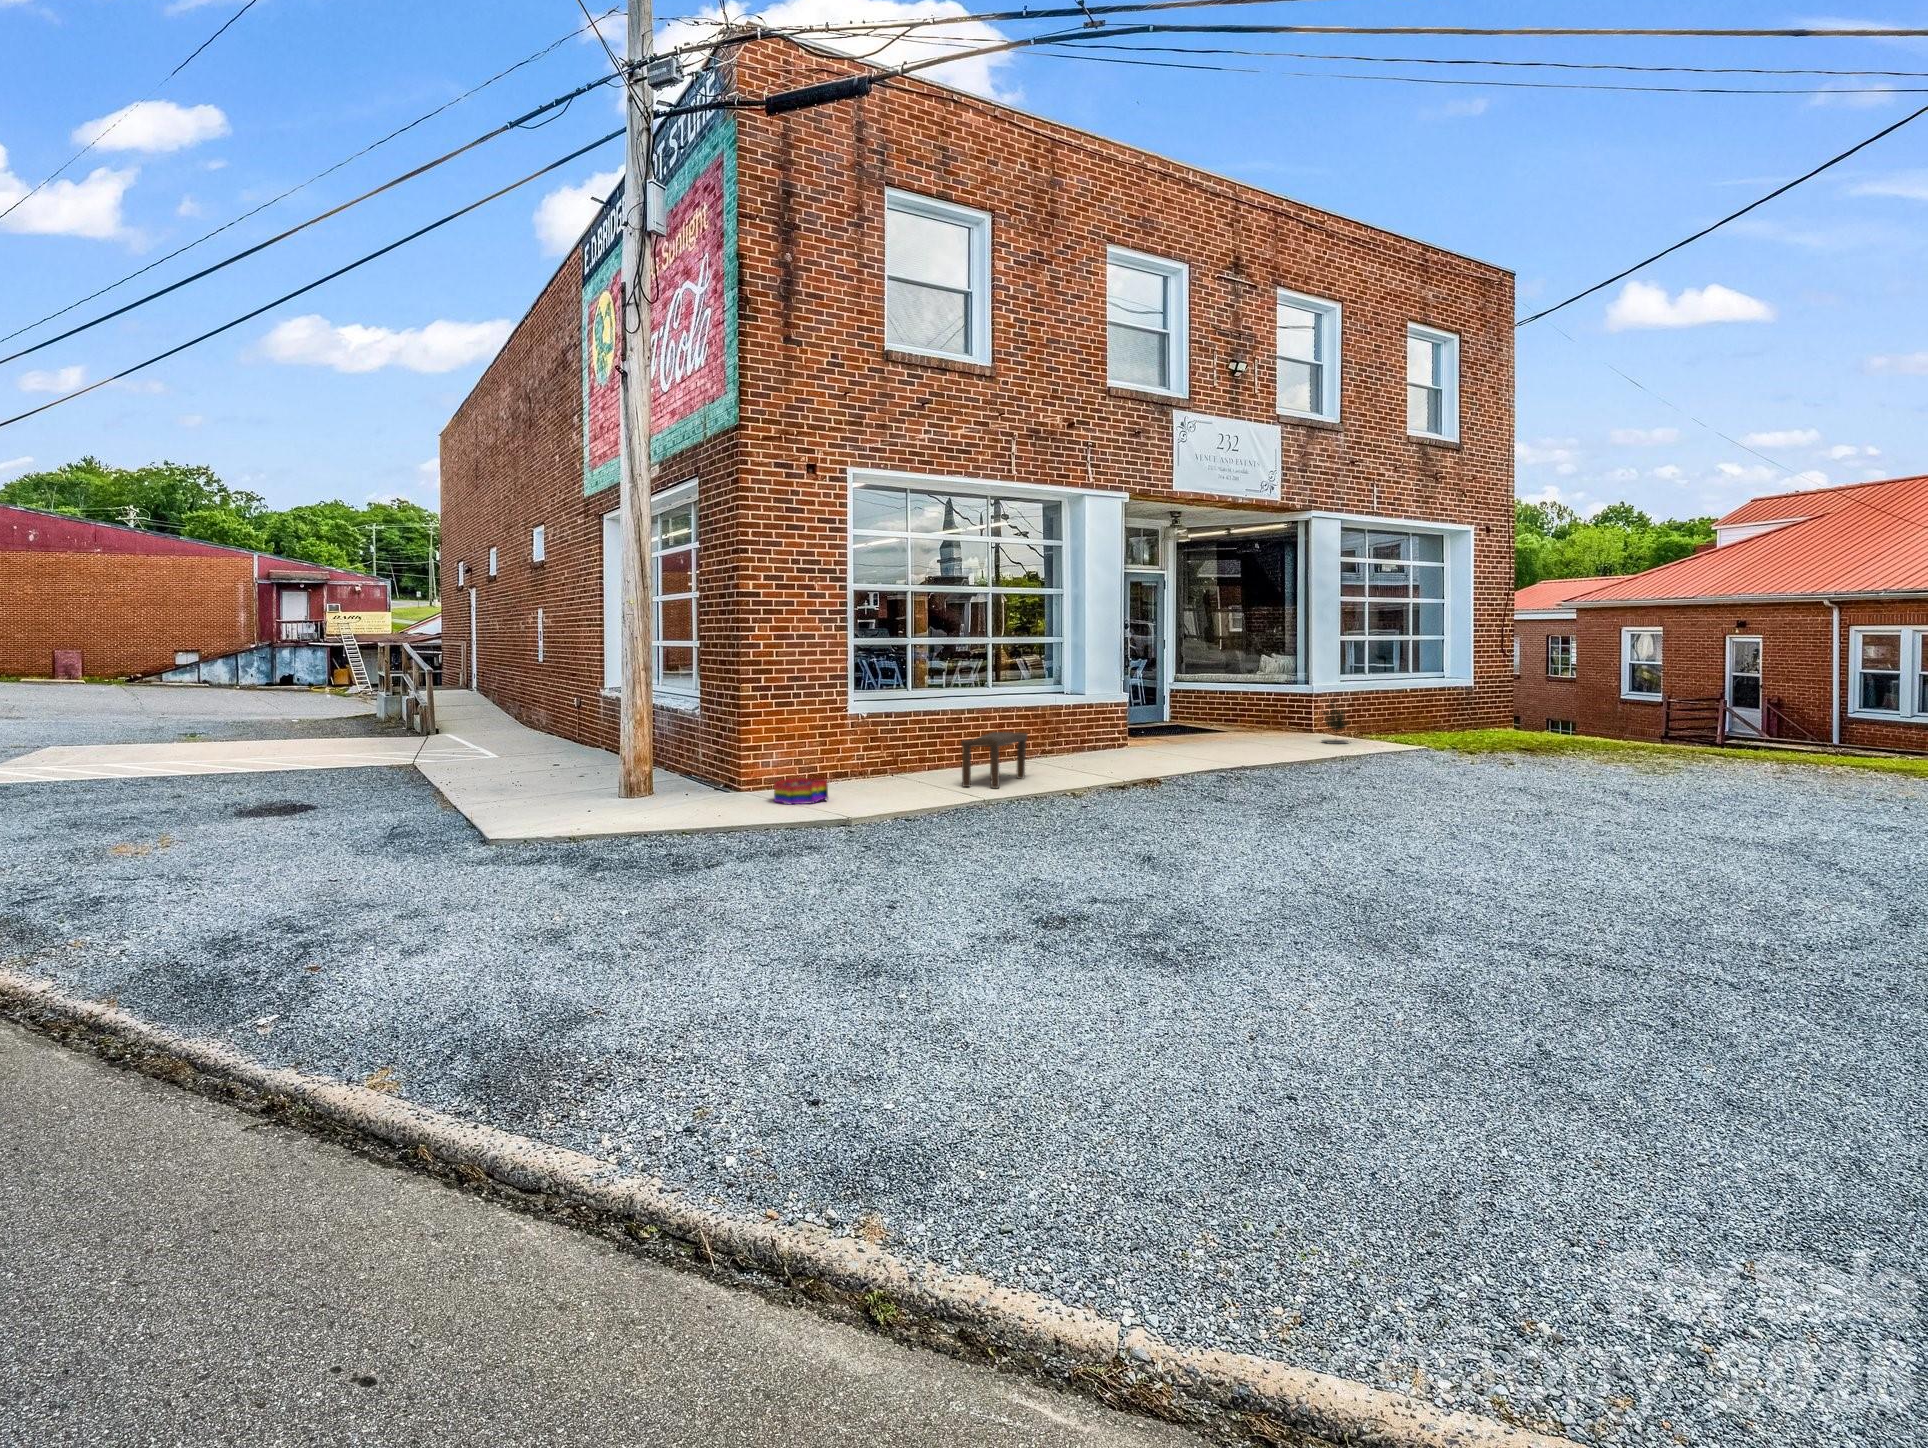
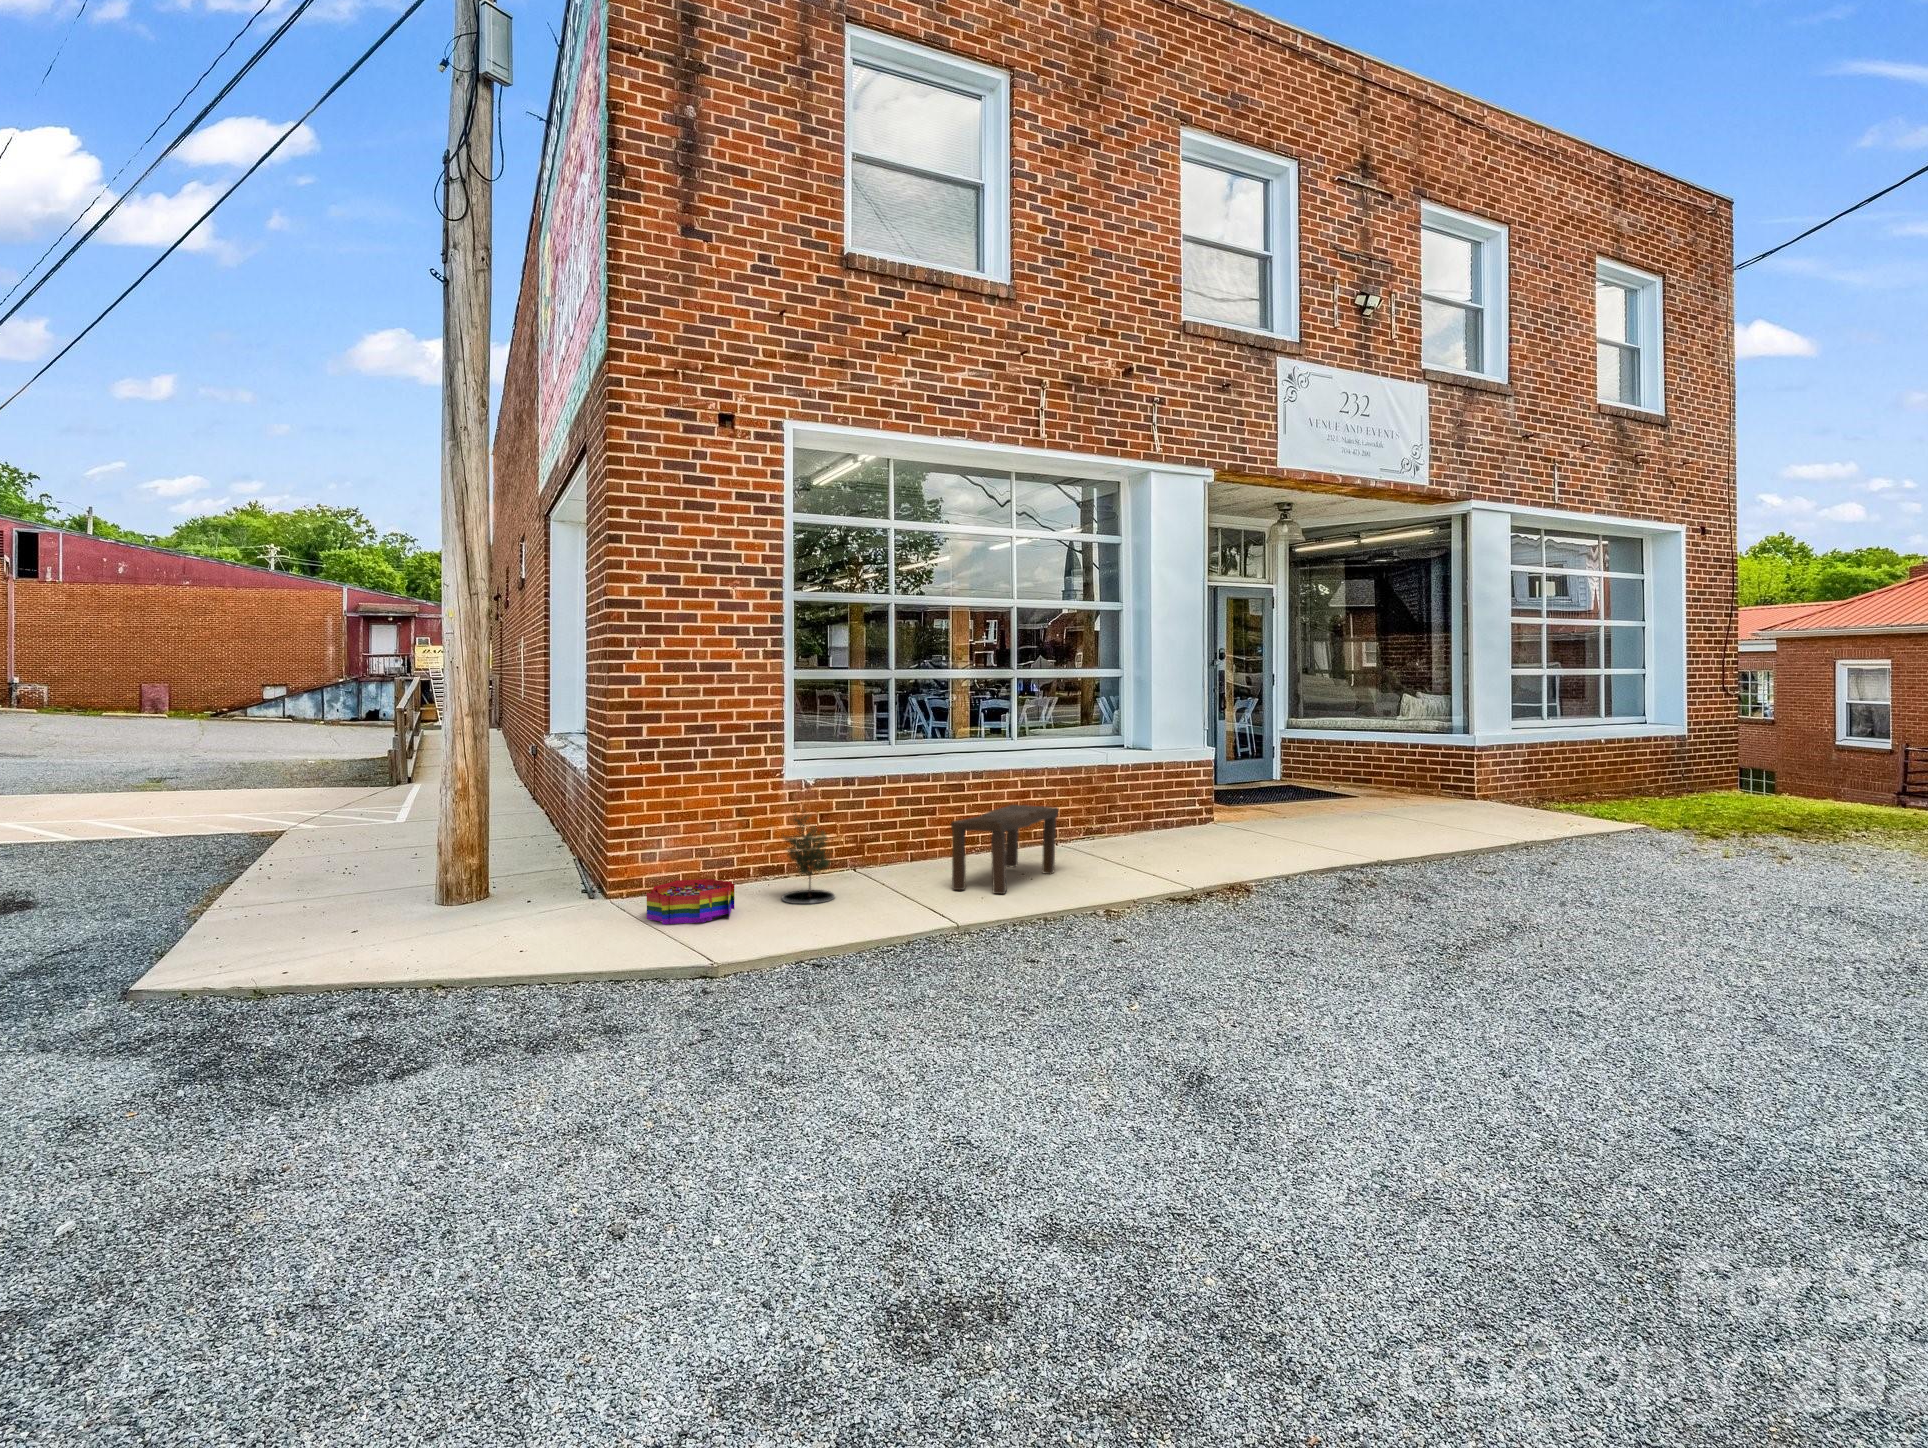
potted tree: present [1322,699,1348,744] -> present [782,812,835,904]

